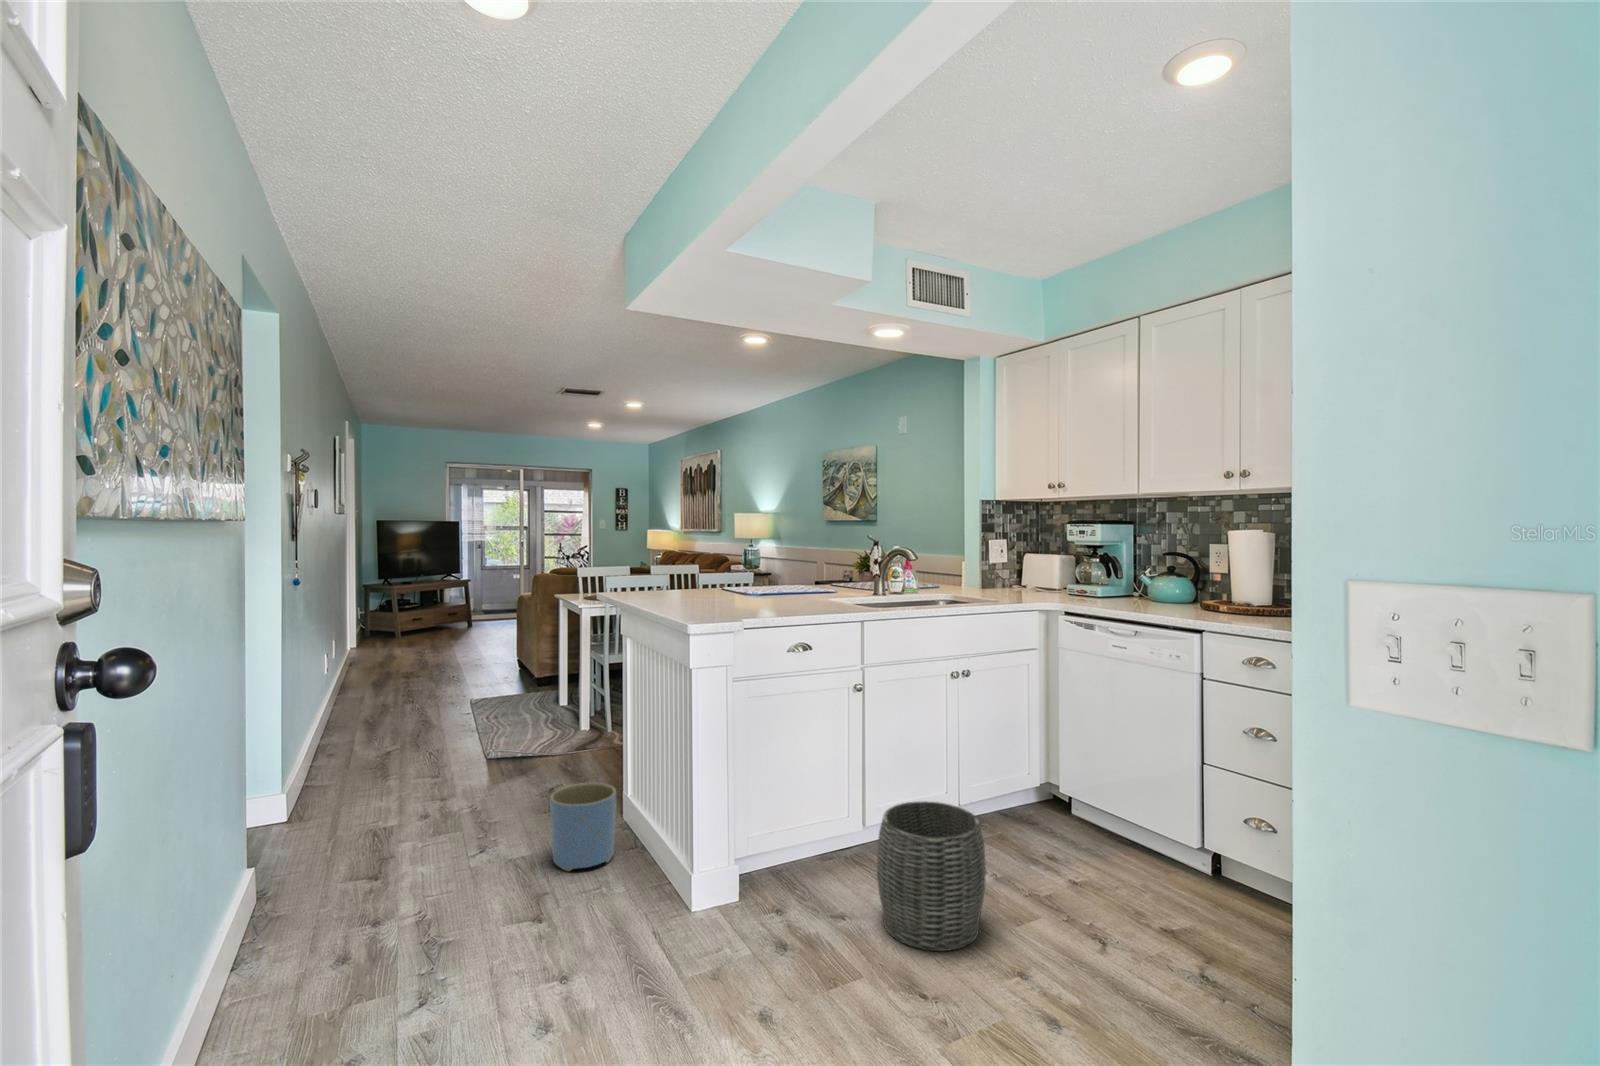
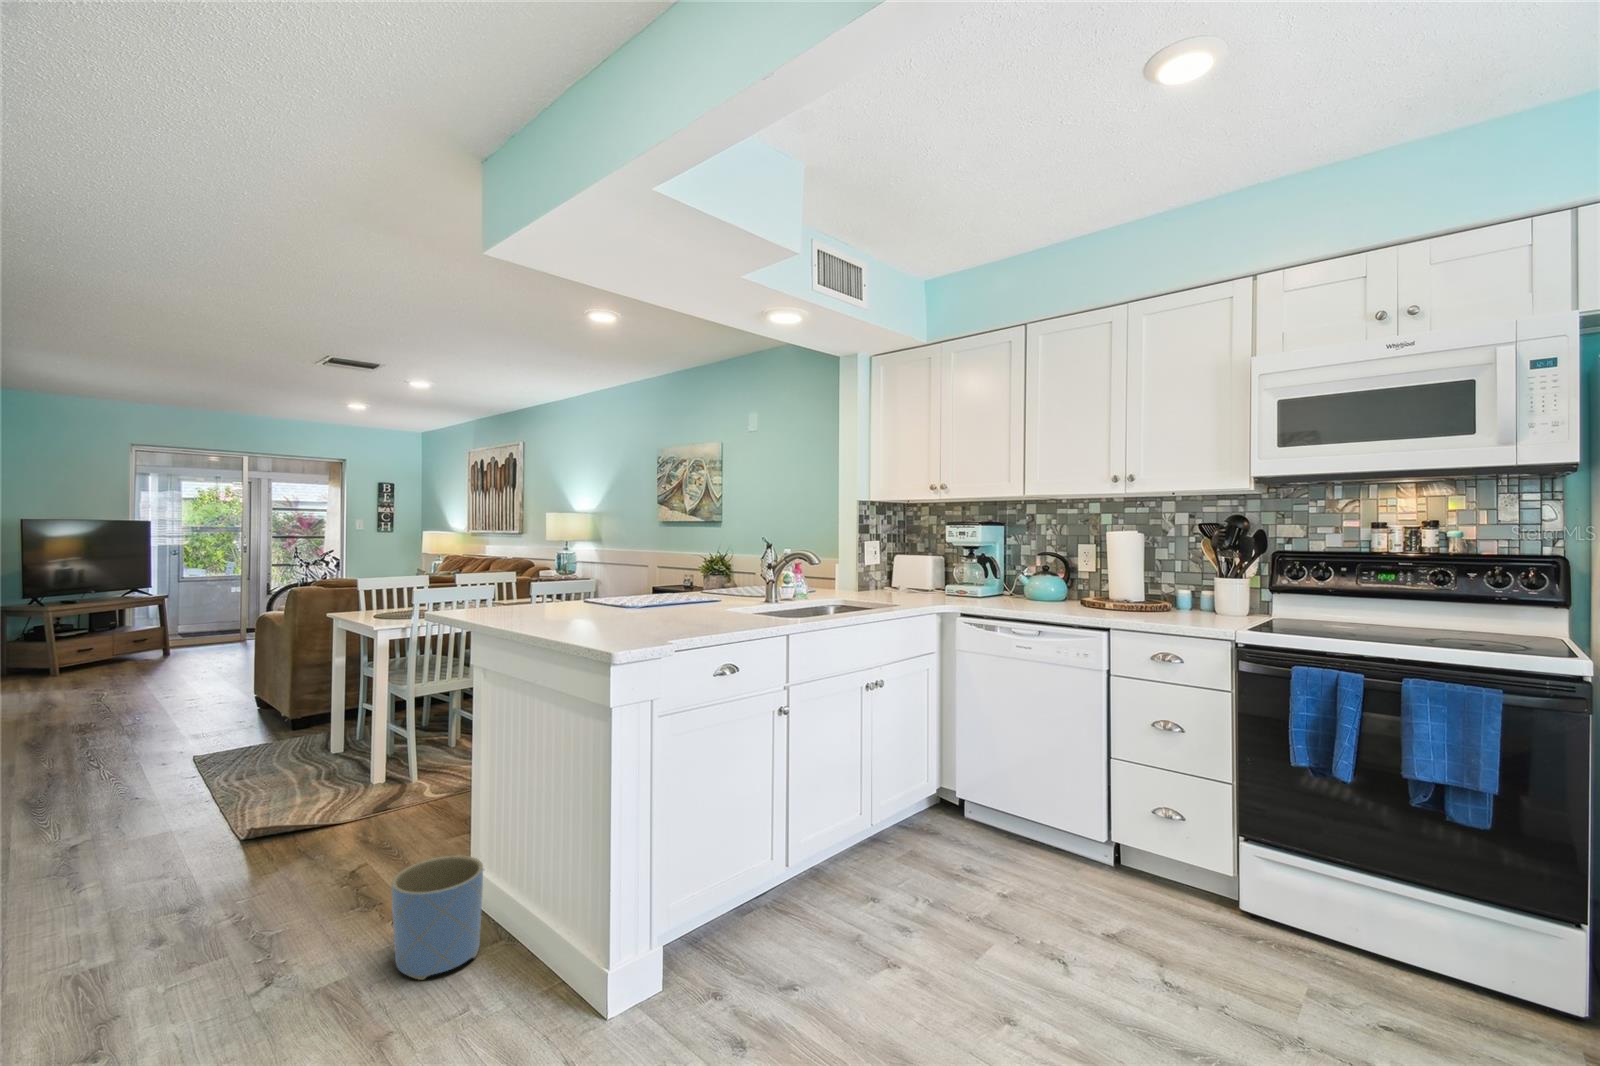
woven basket: present [877,801,986,951] -> none [829,833,948,1005]

